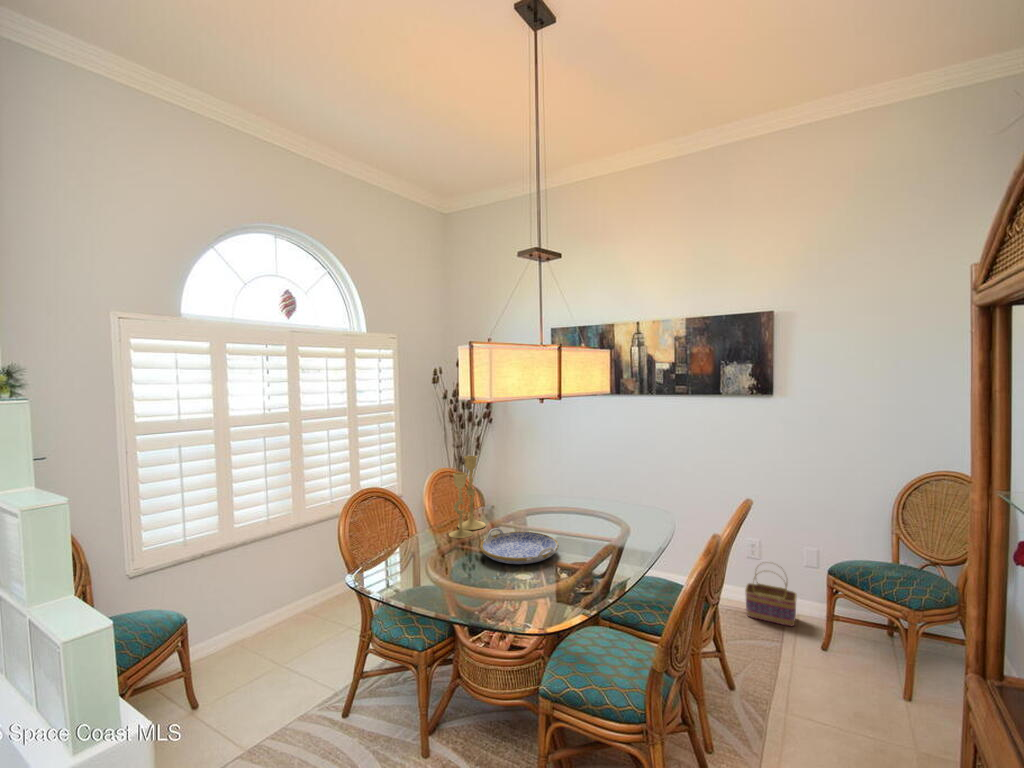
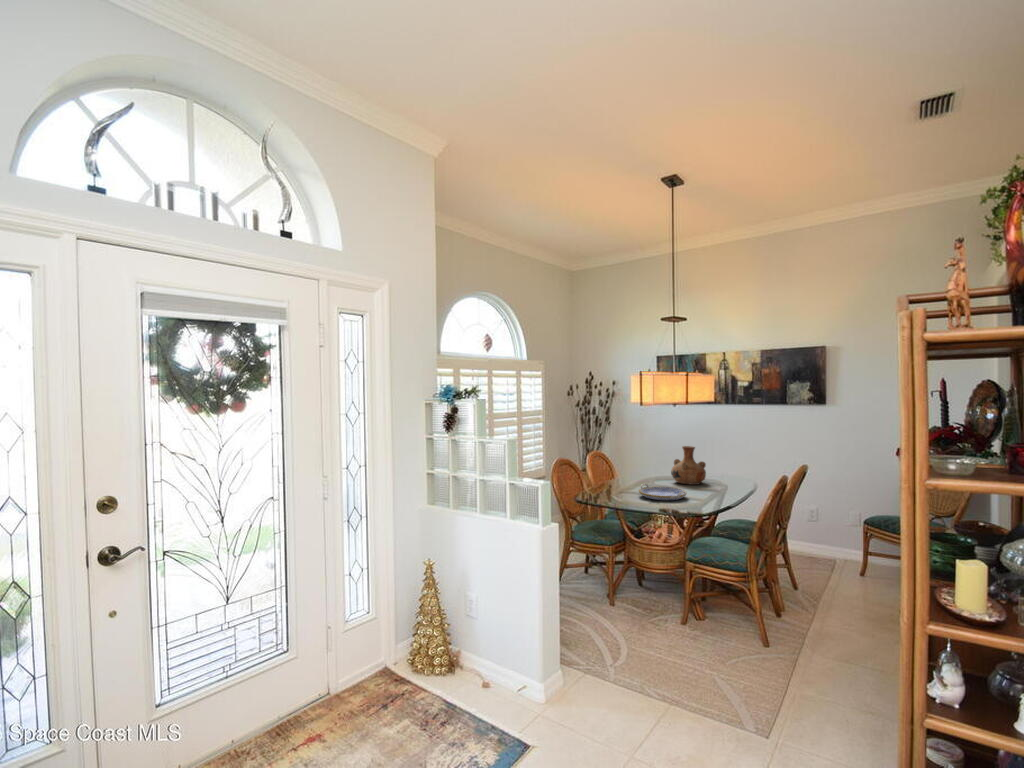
candlestick: present [449,456,485,538] -> none [611,442,631,491]
vase: none [553,459,604,519] -> present [671,446,706,485]
basket: present [745,574,797,626] -> none [806,523,844,565]

